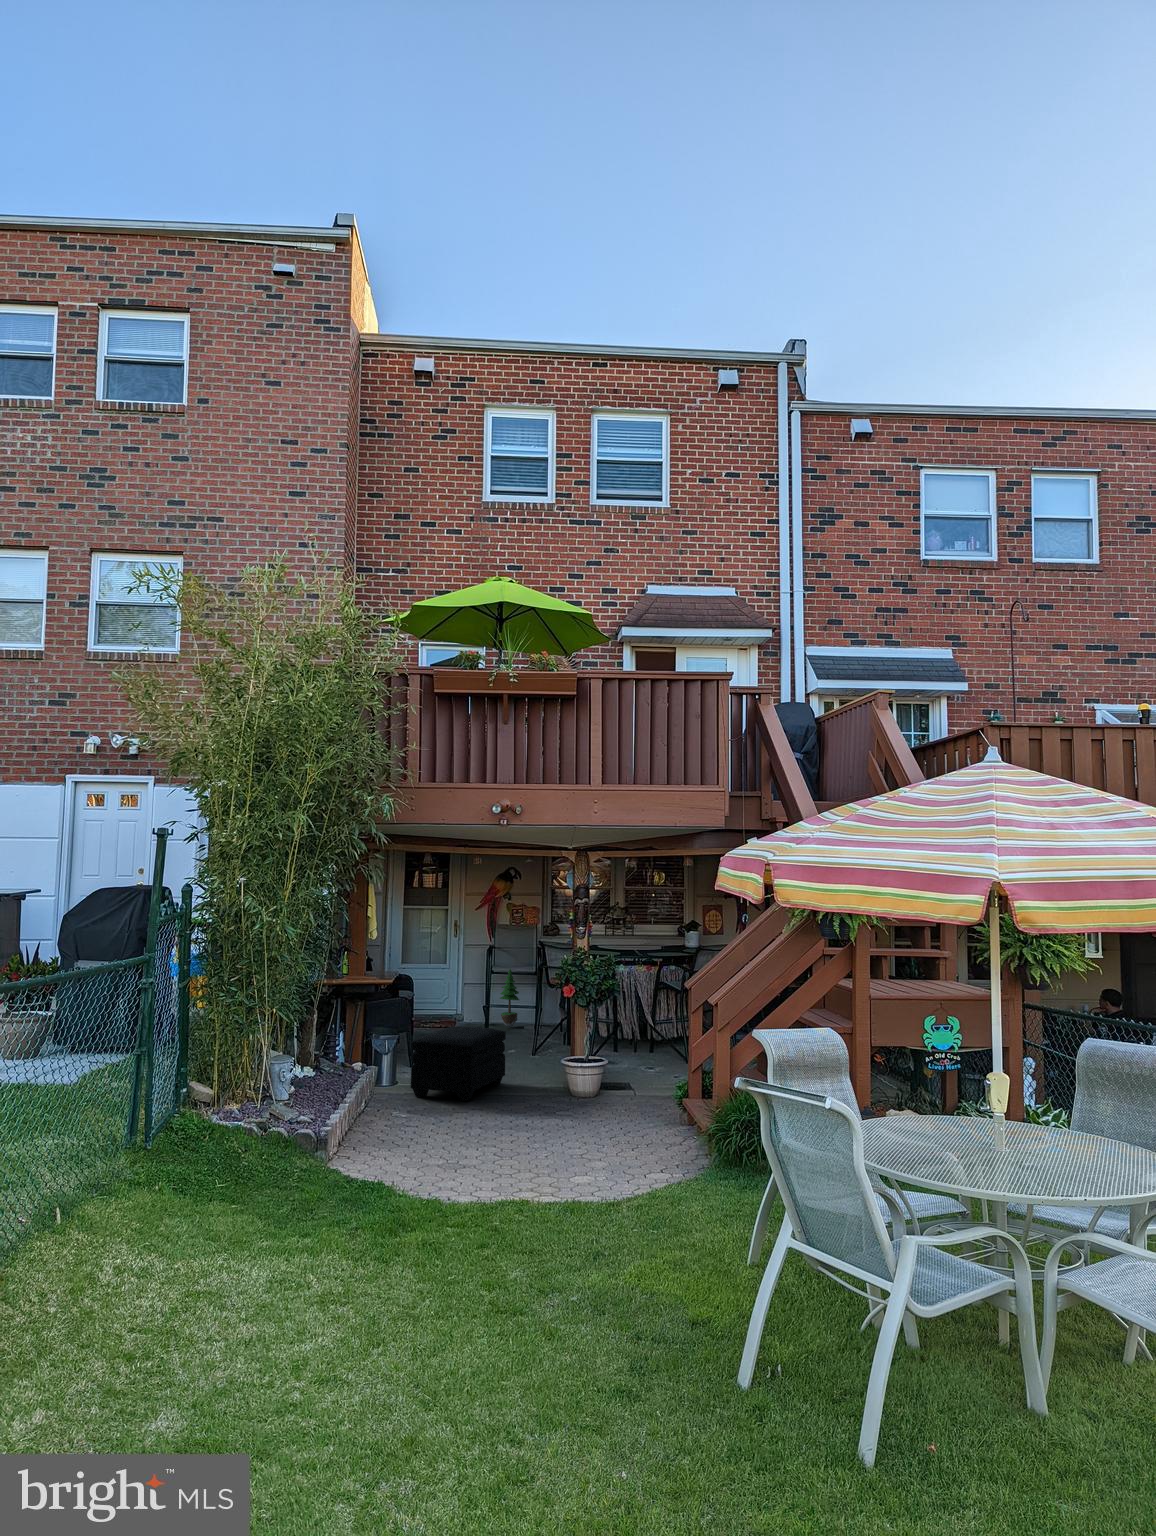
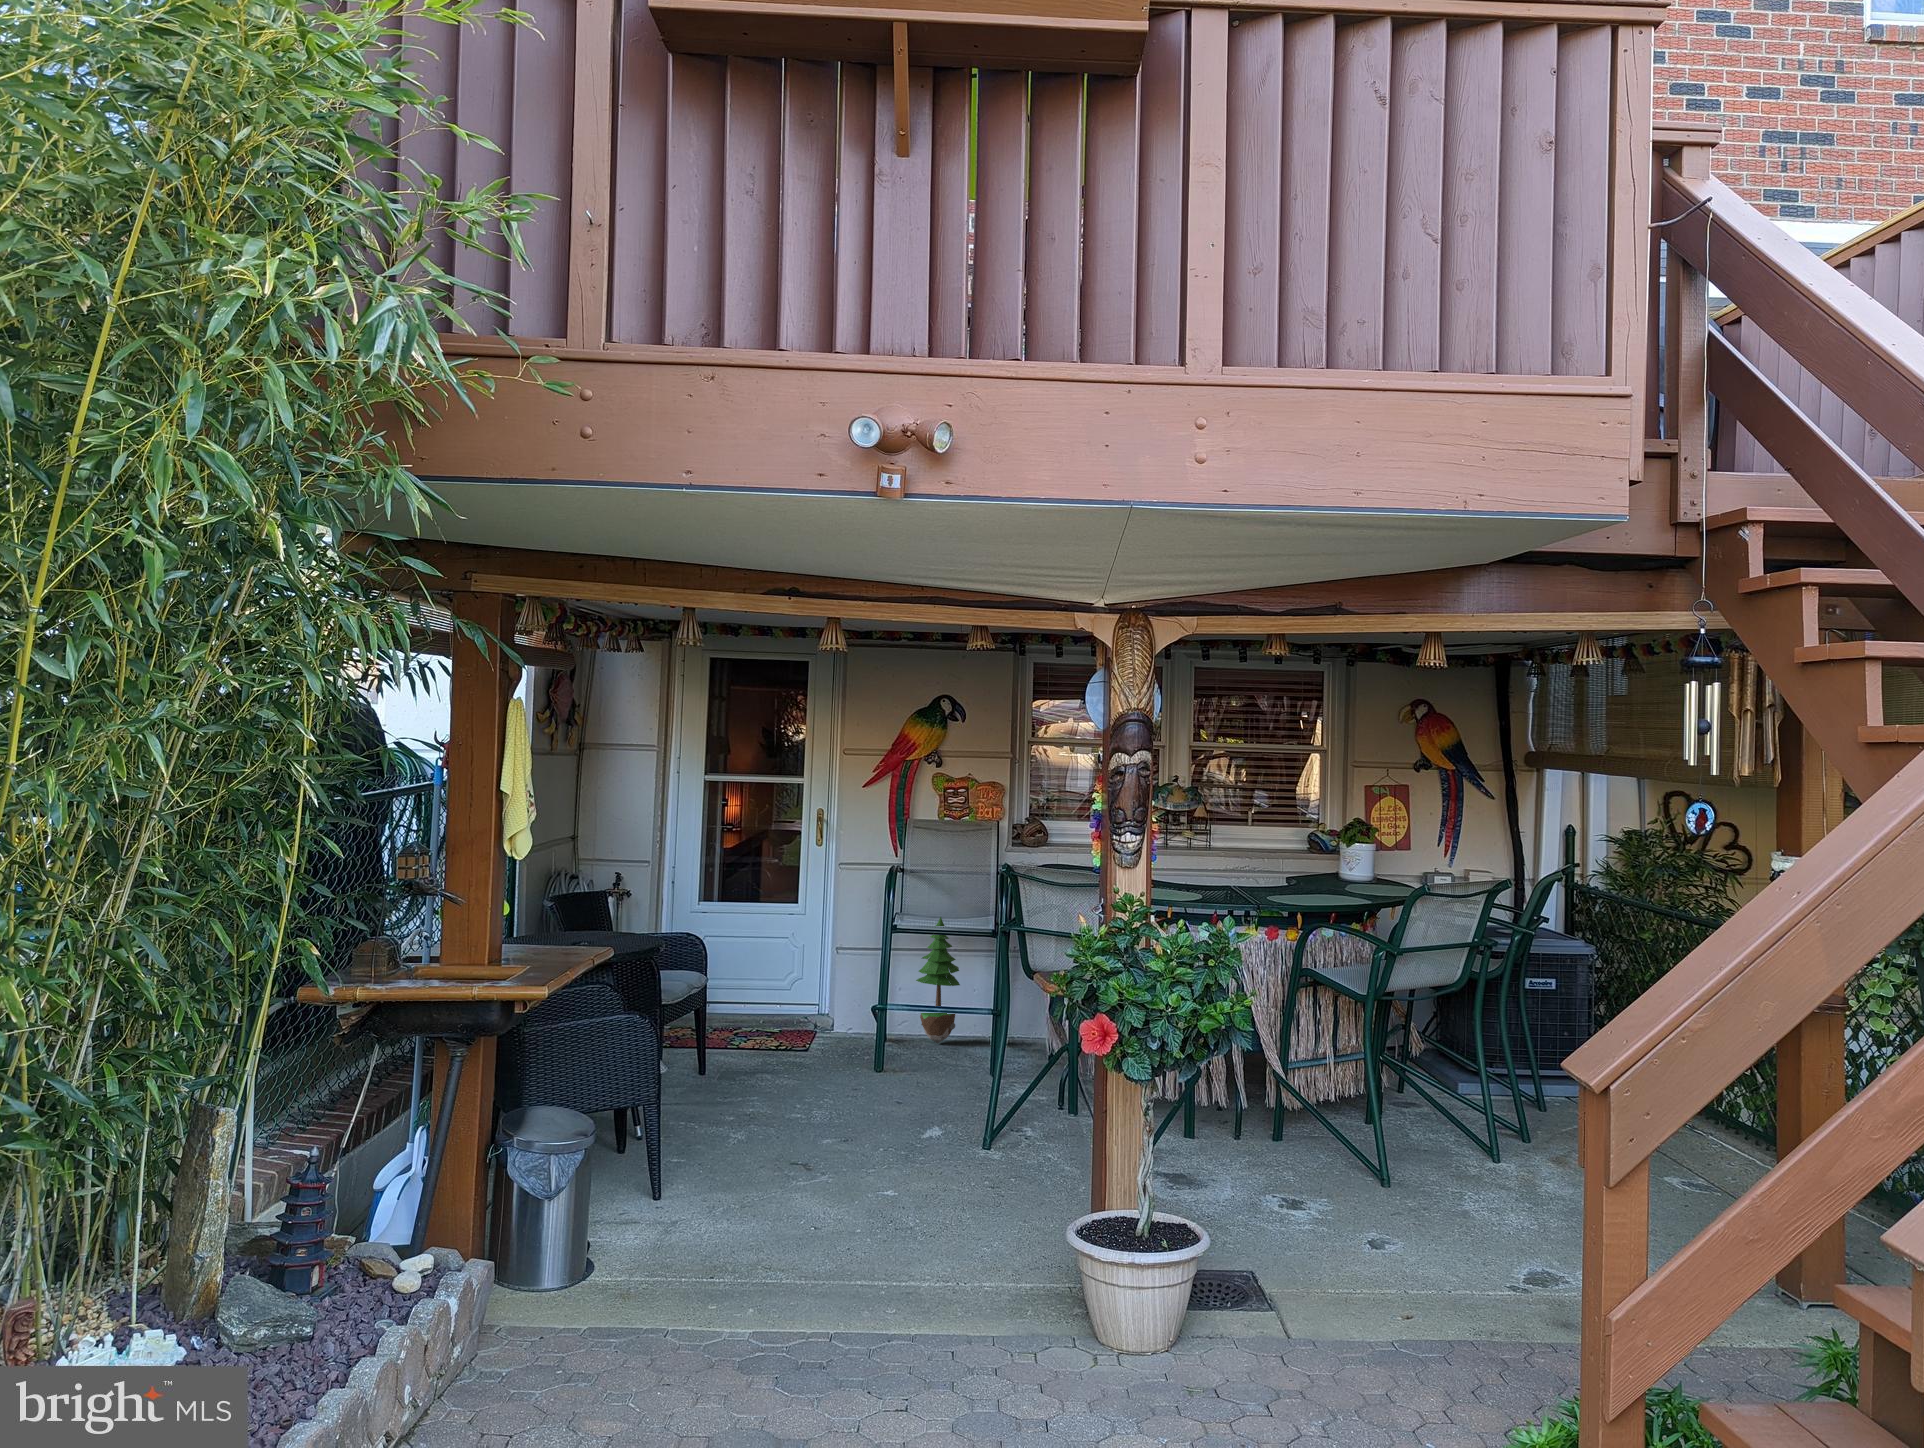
ottoman: present [411,1026,506,1101] -> none [661,1088,927,1323]

